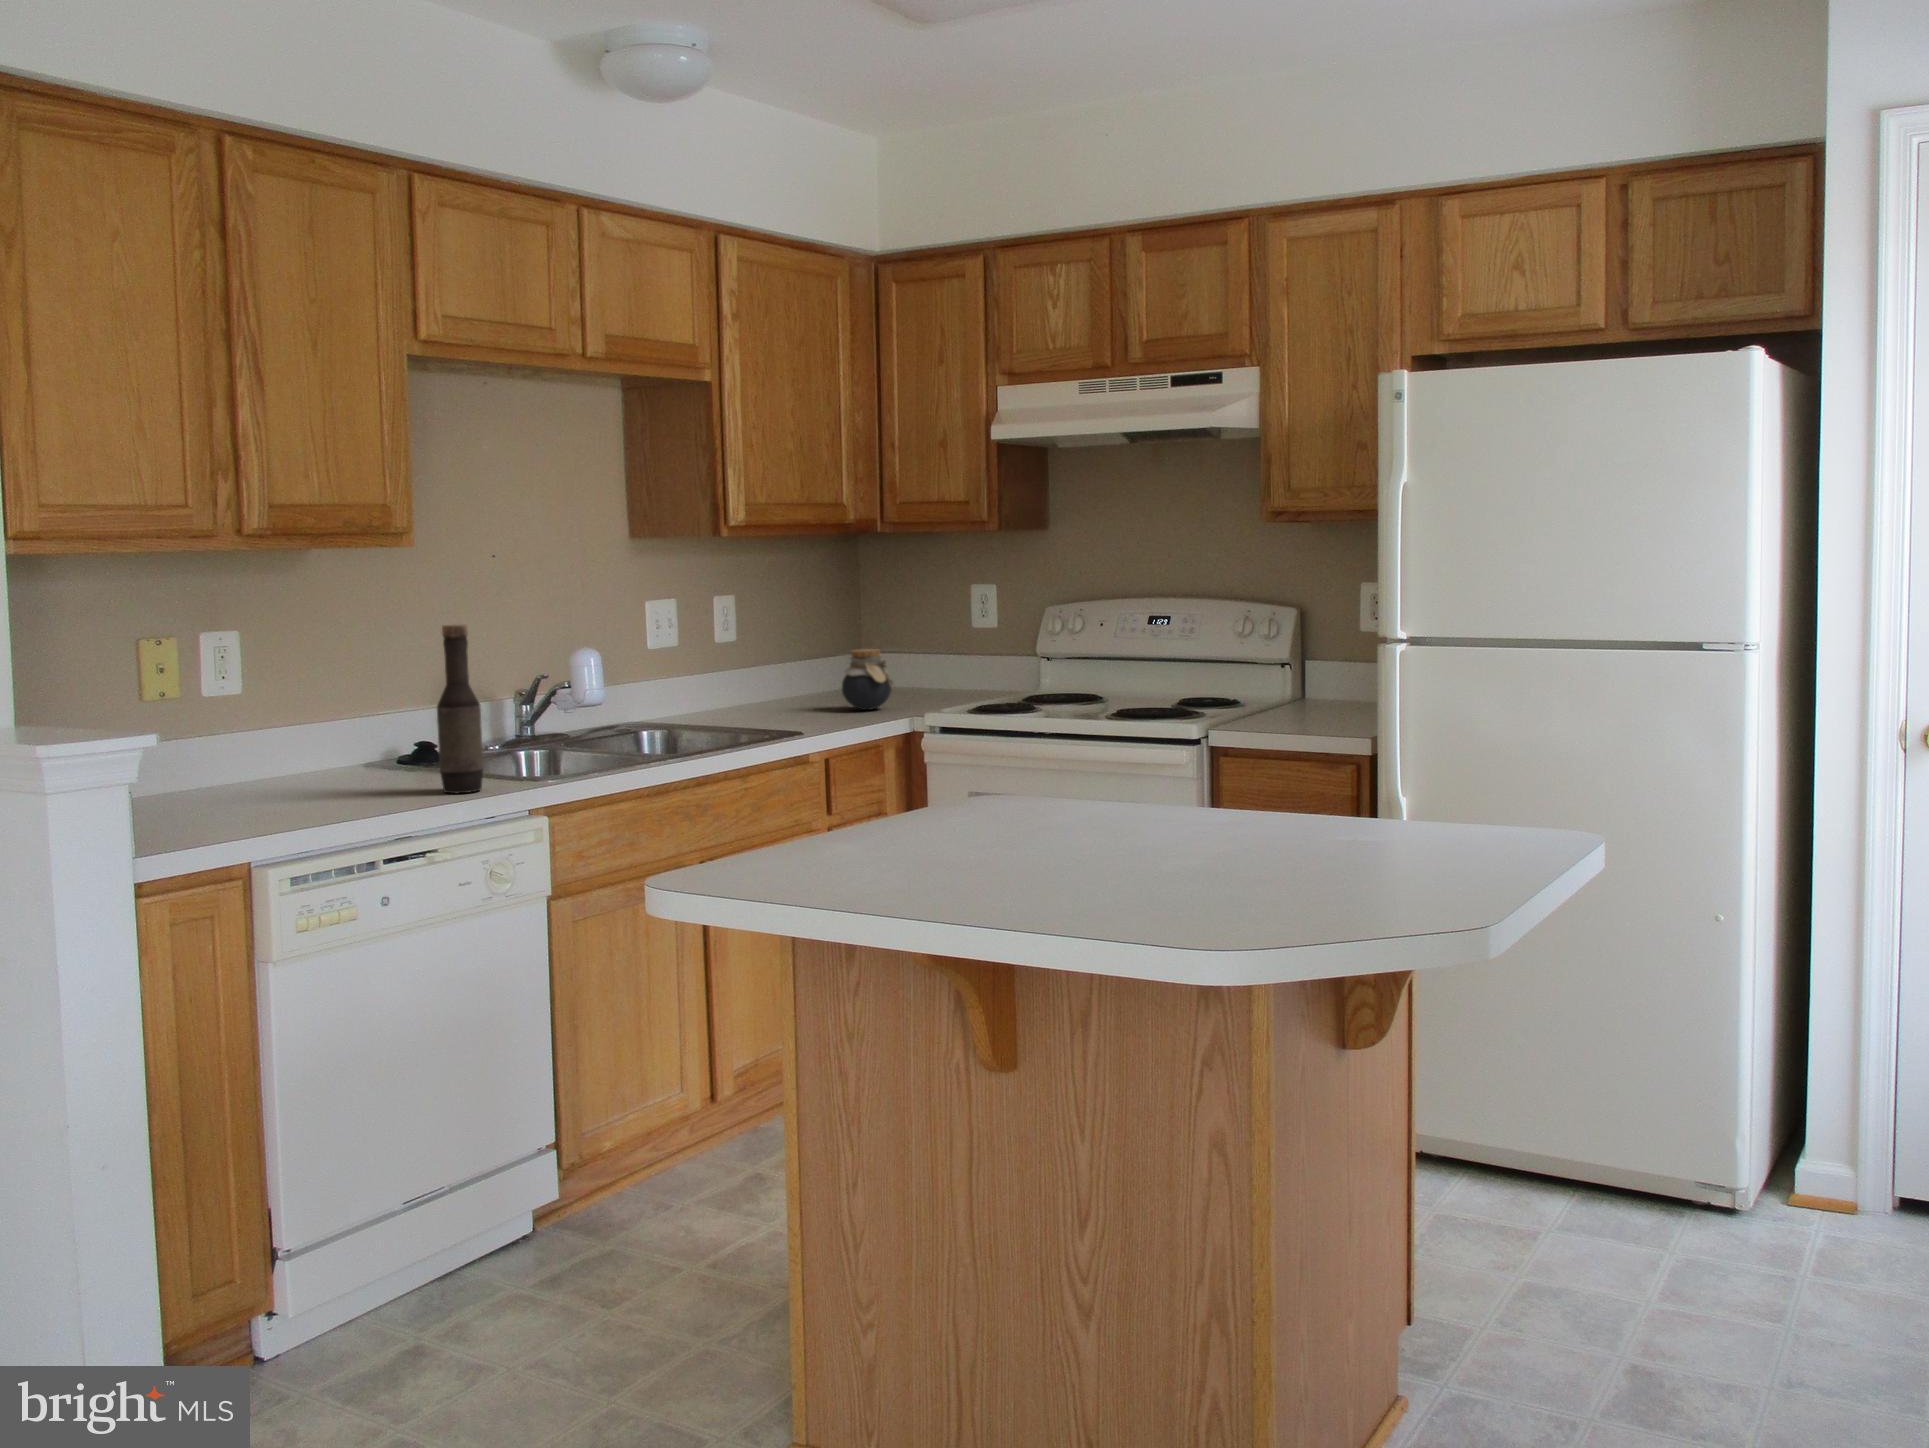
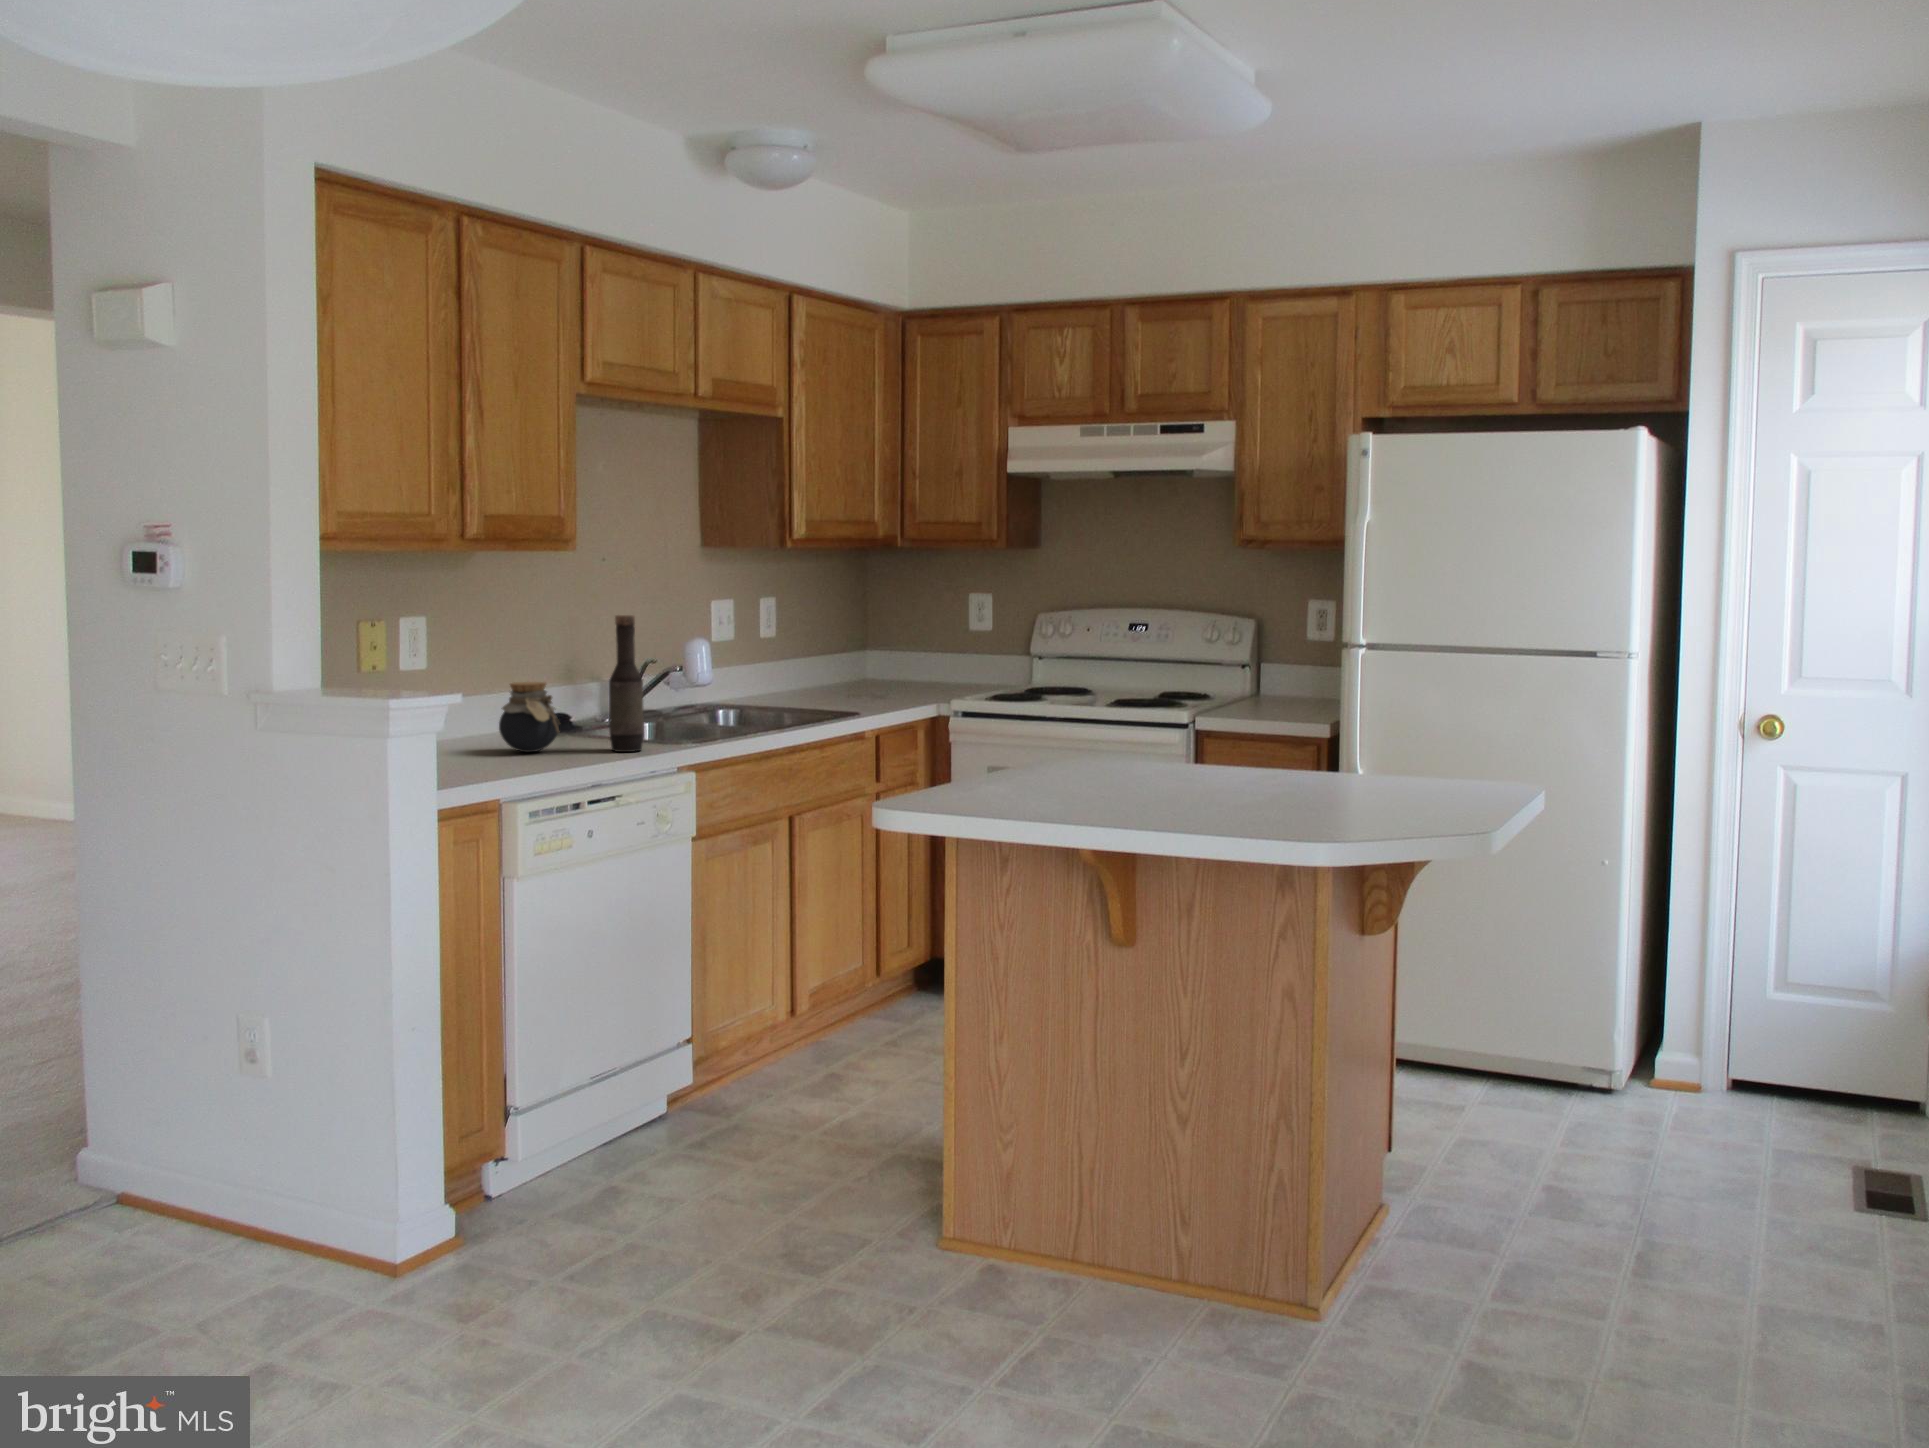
jar: present [842,649,894,710] -> present [499,682,560,752]

